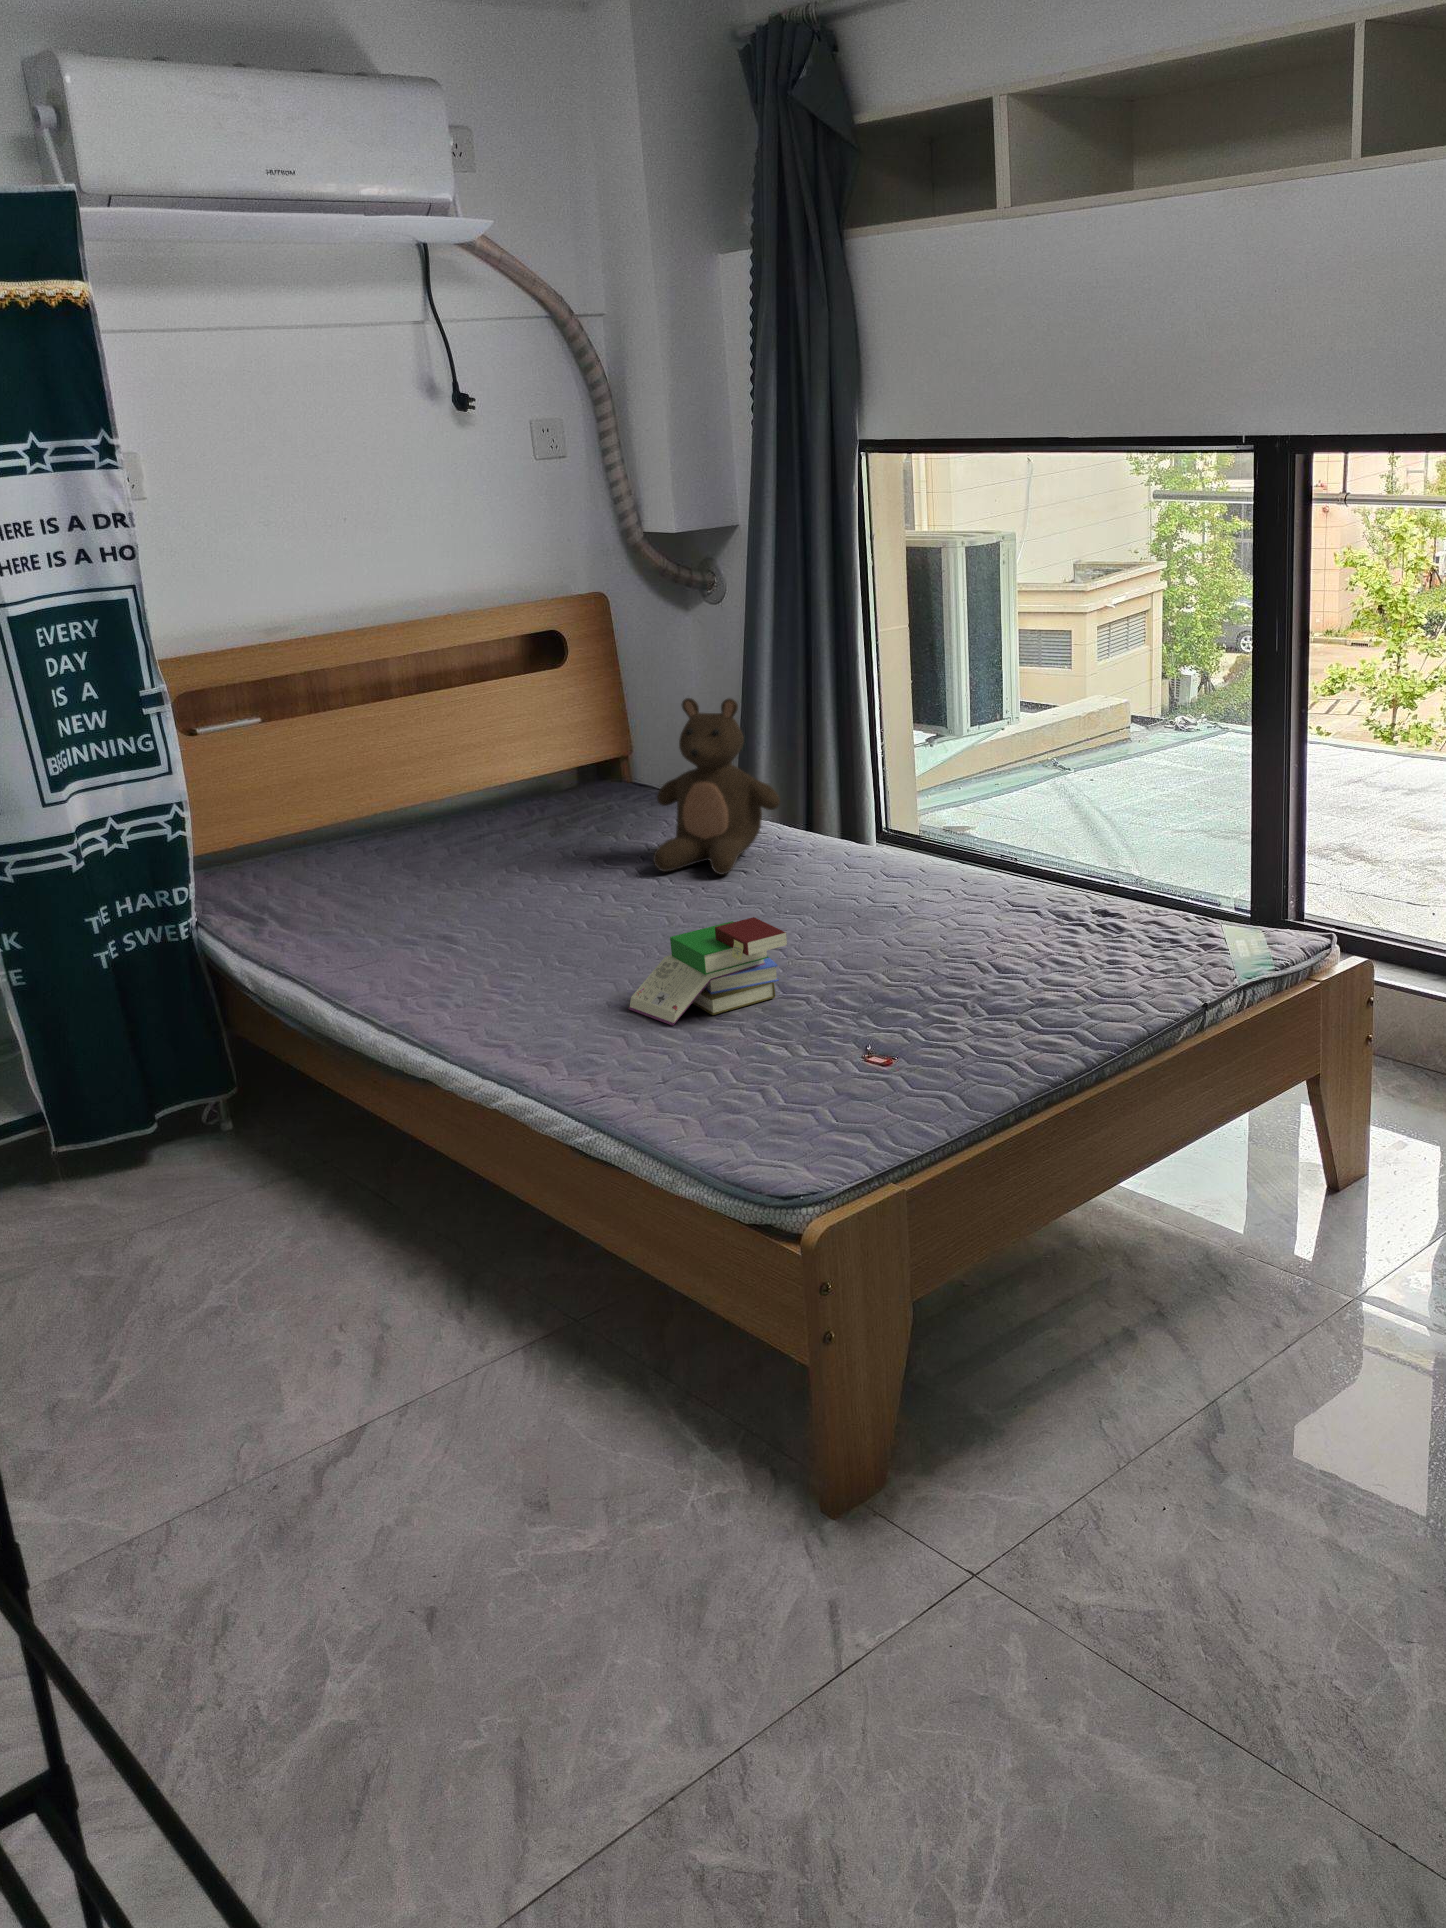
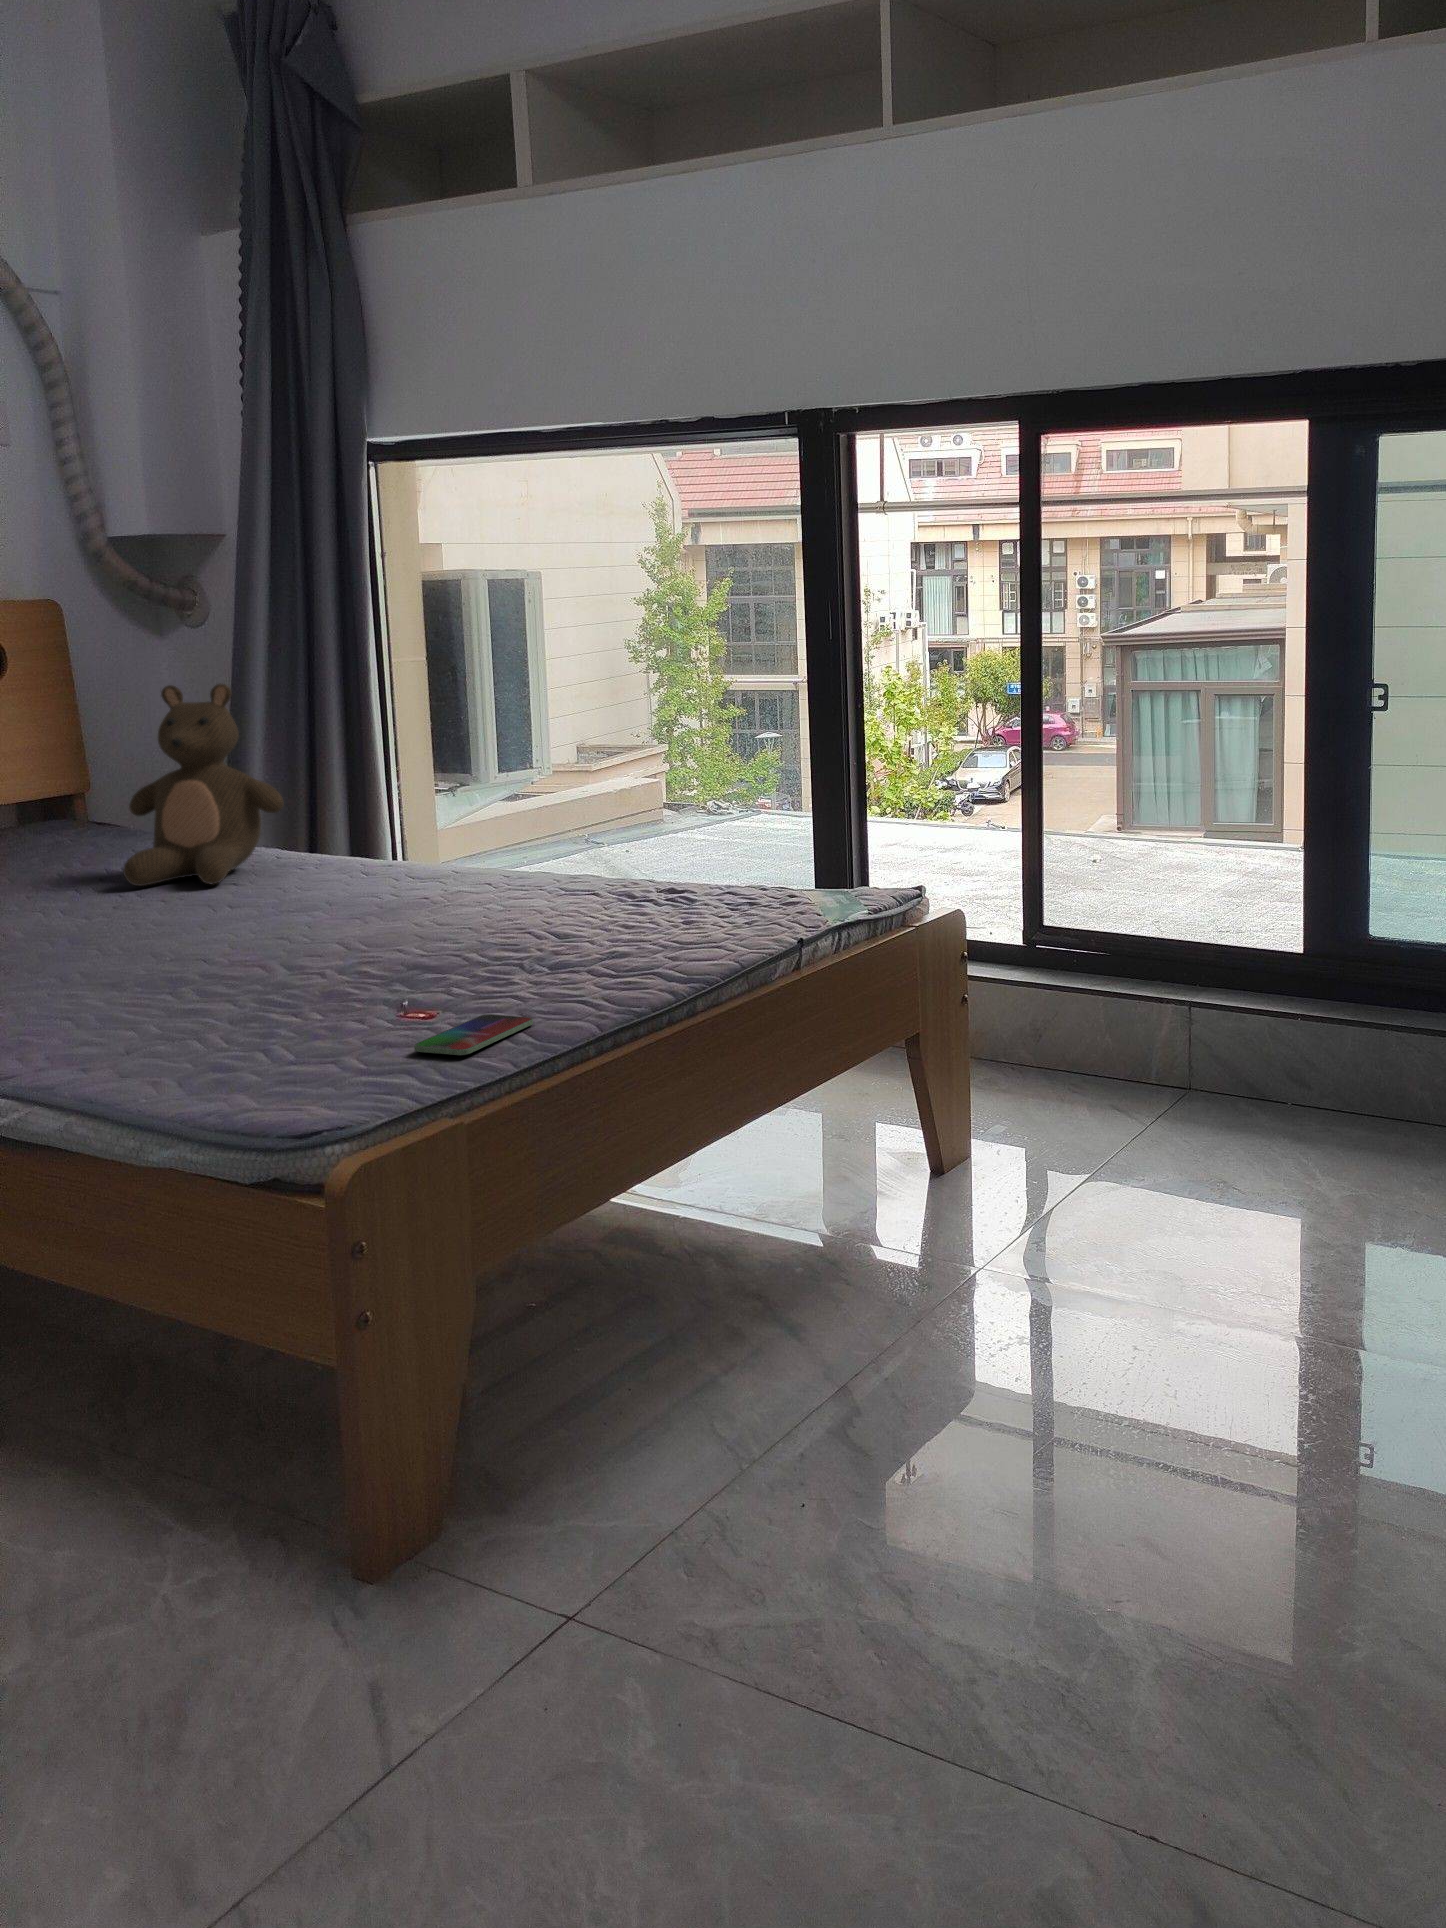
book: present [628,917,787,1025] -> none [83,875,297,1002]
smartphone: none [873,1074,967,1121] -> present [414,1014,533,1055]

